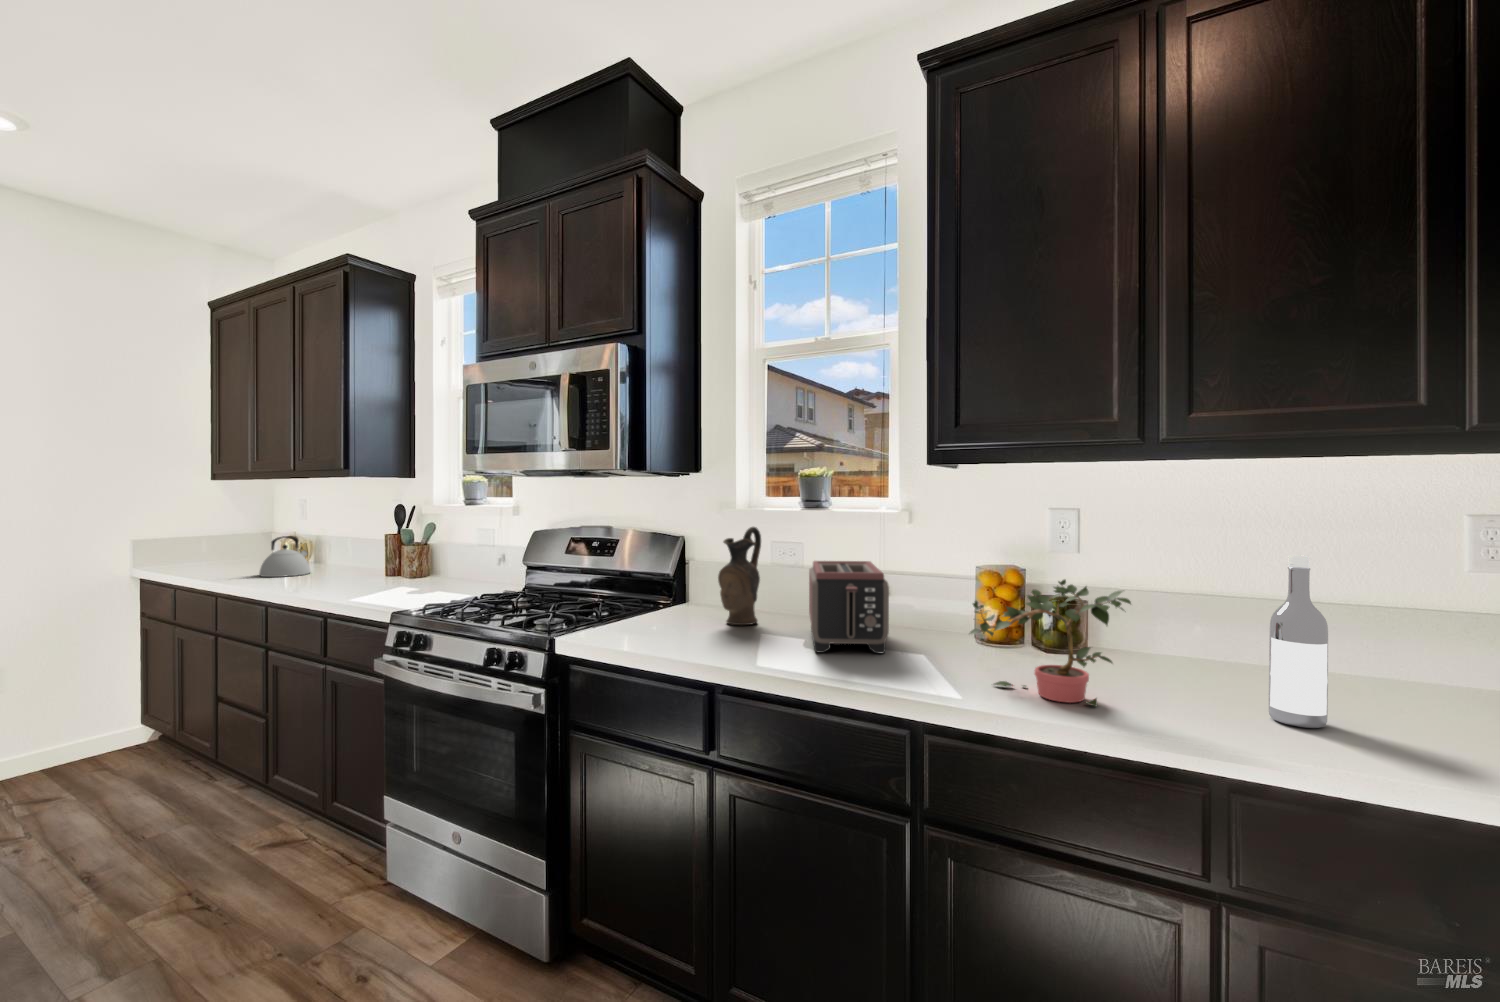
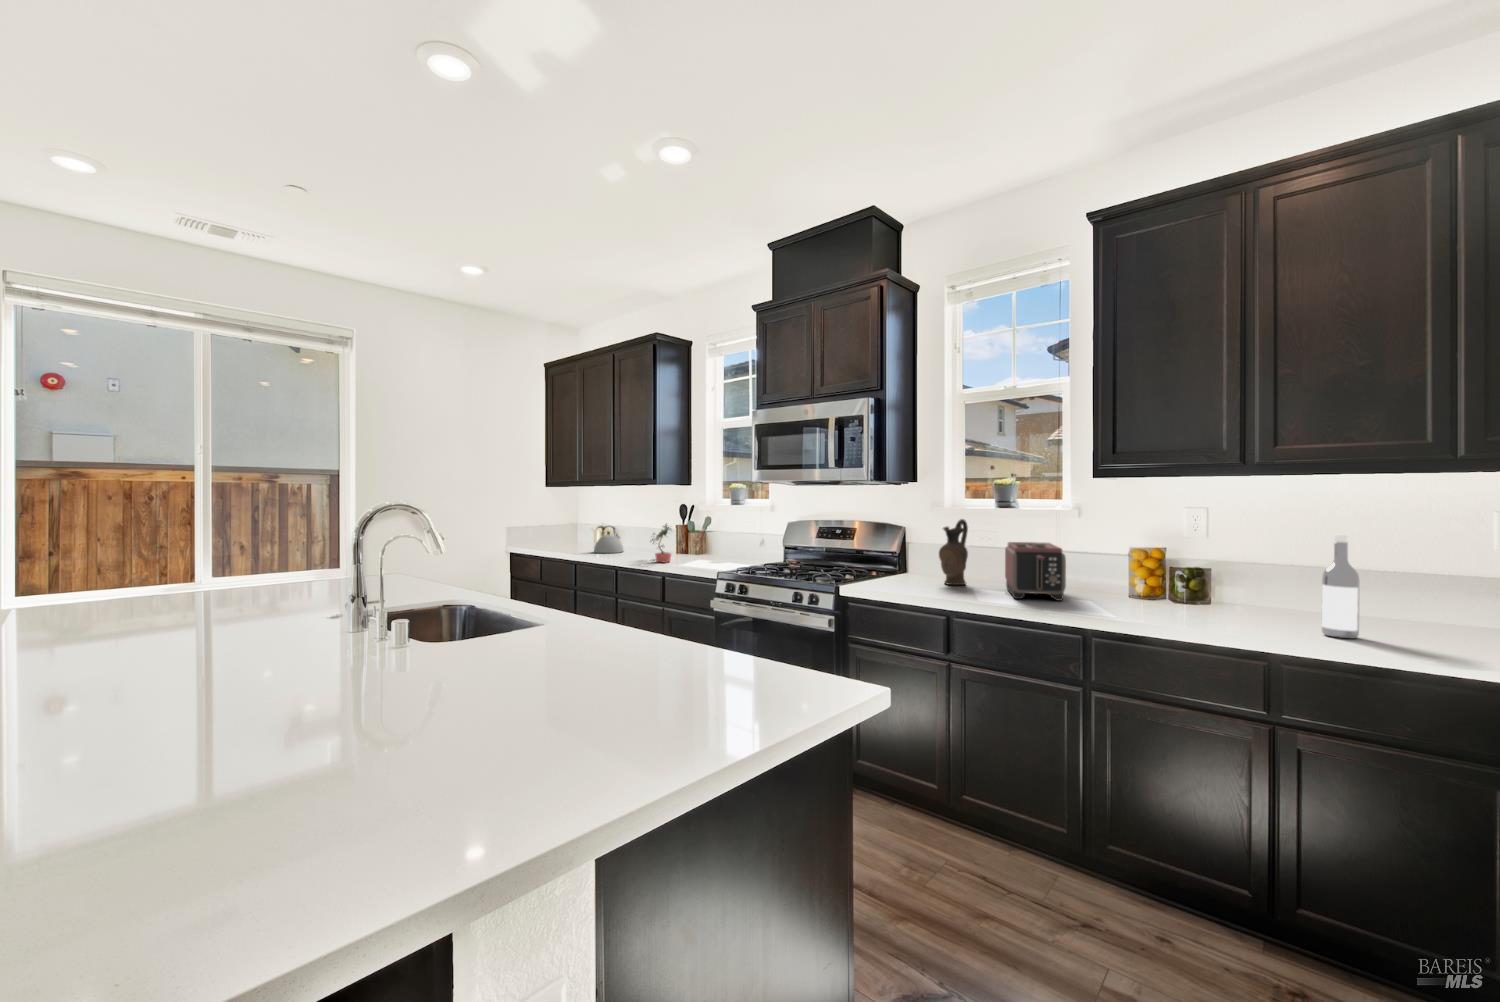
potted plant: present [970,580,1131,706] -> present [652,525,671,563]

